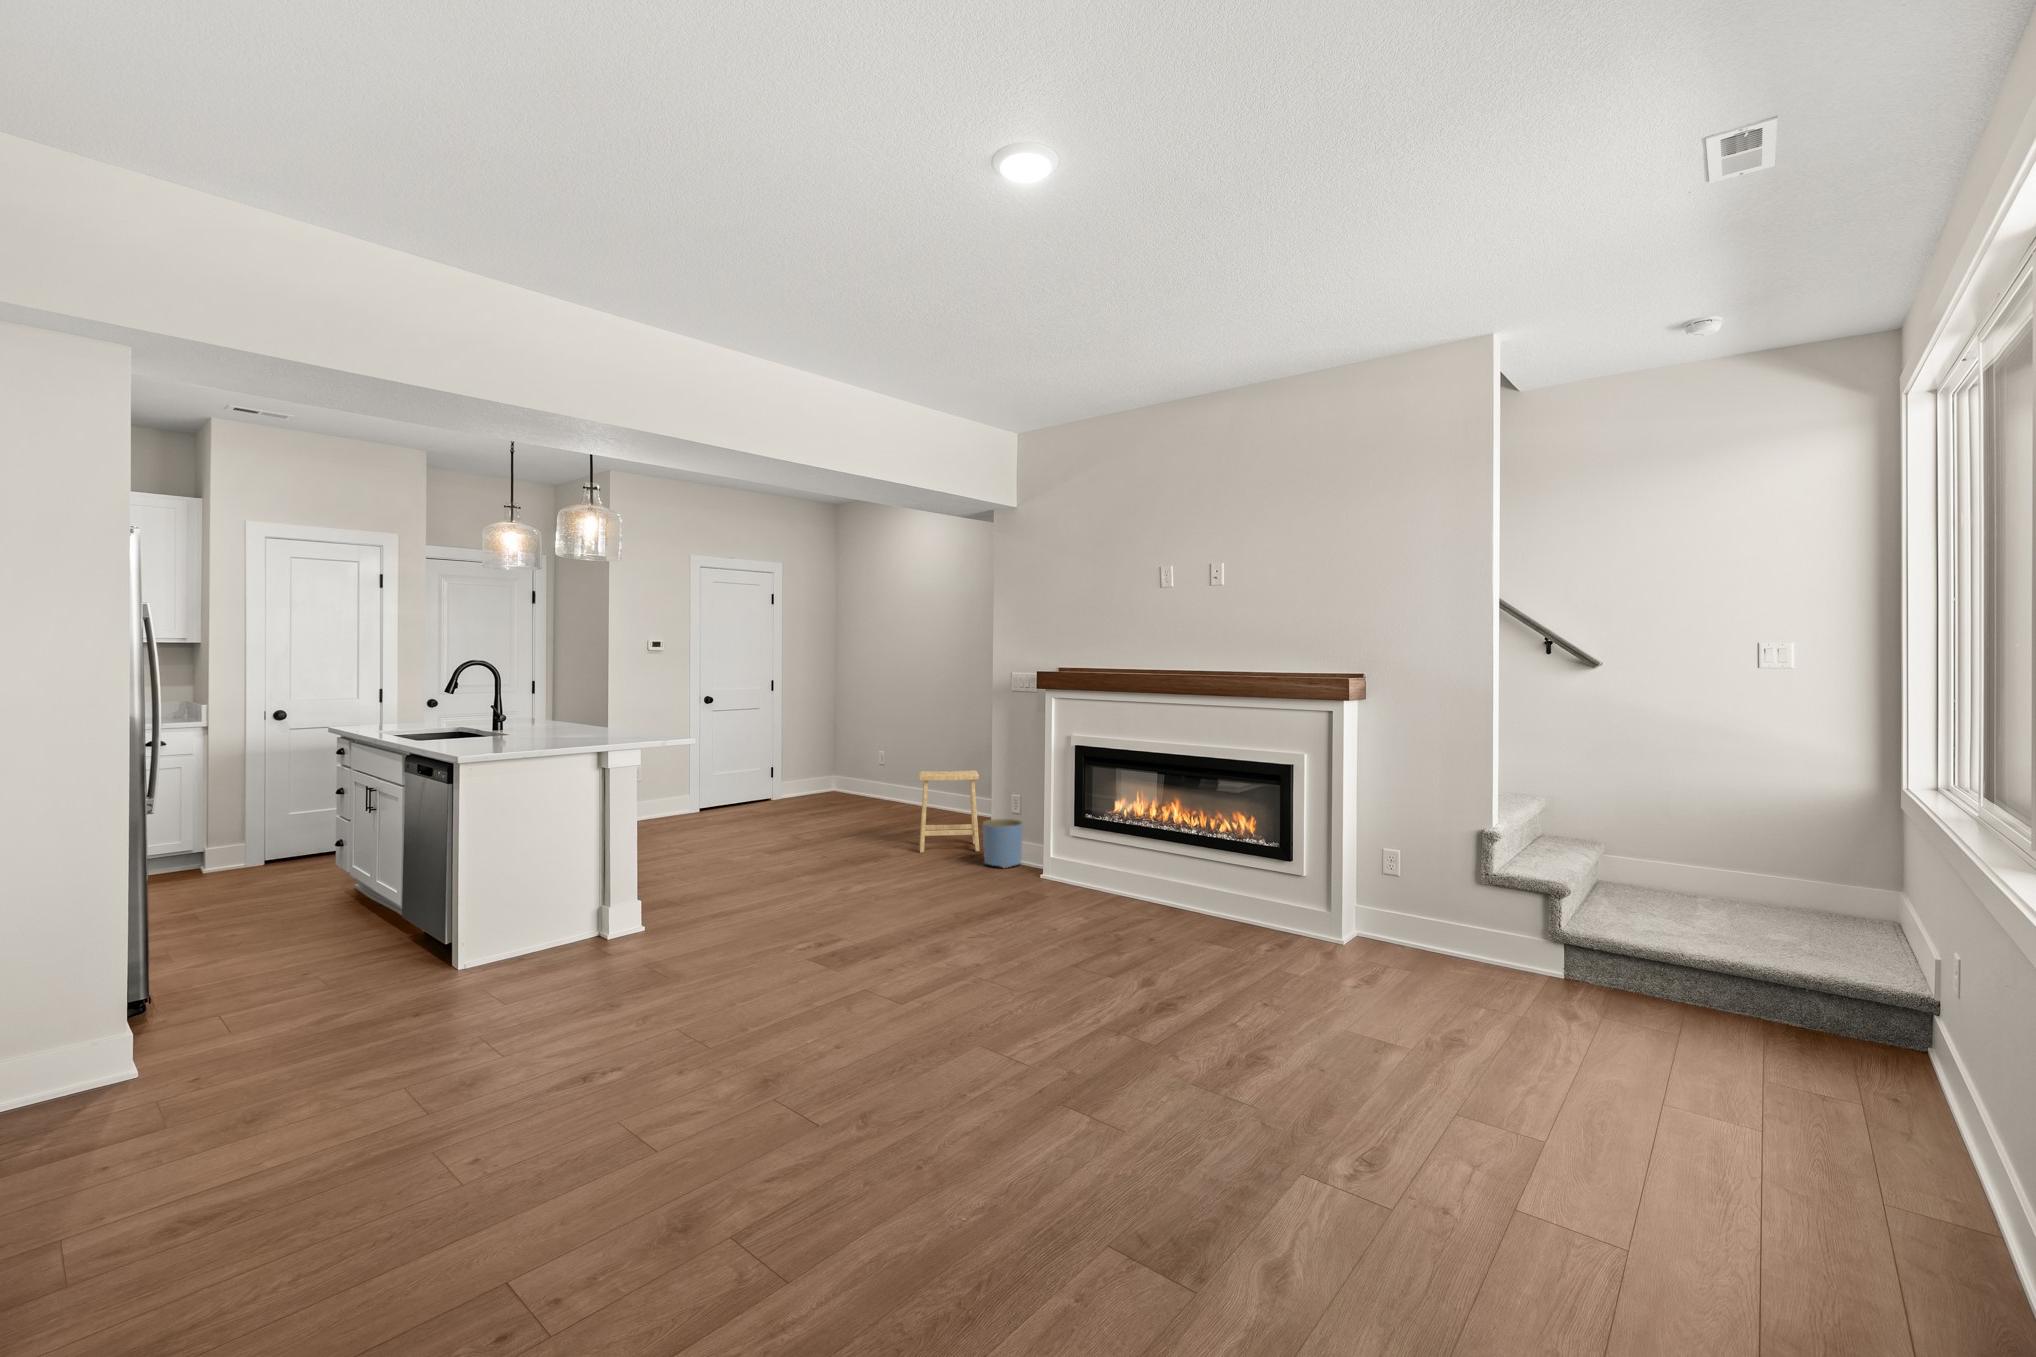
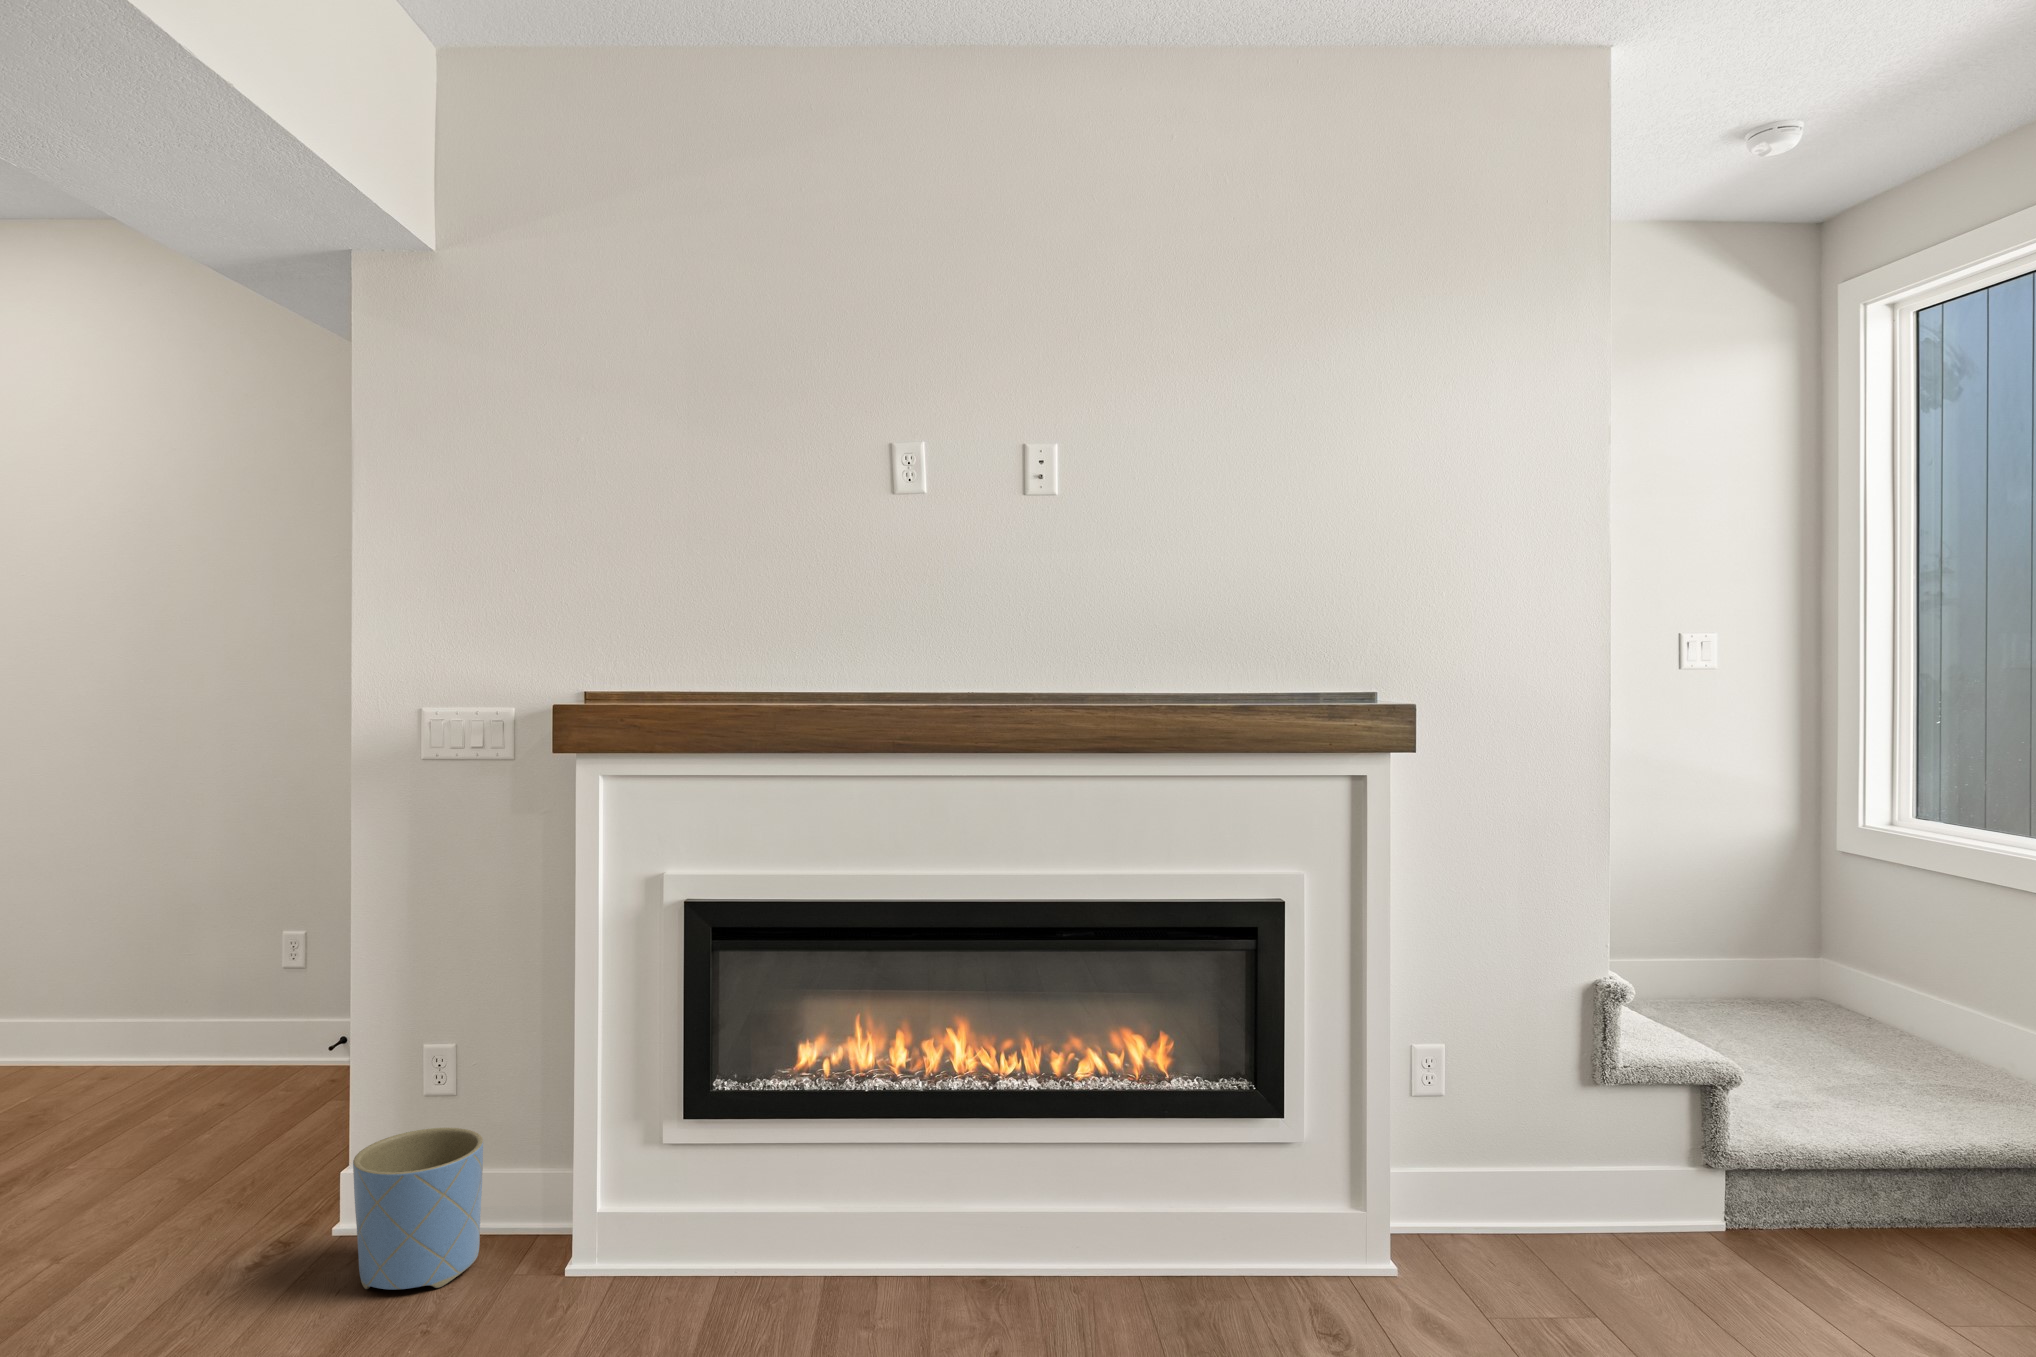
footstool: present [919,770,979,853] -> none [67,999,306,1301]

